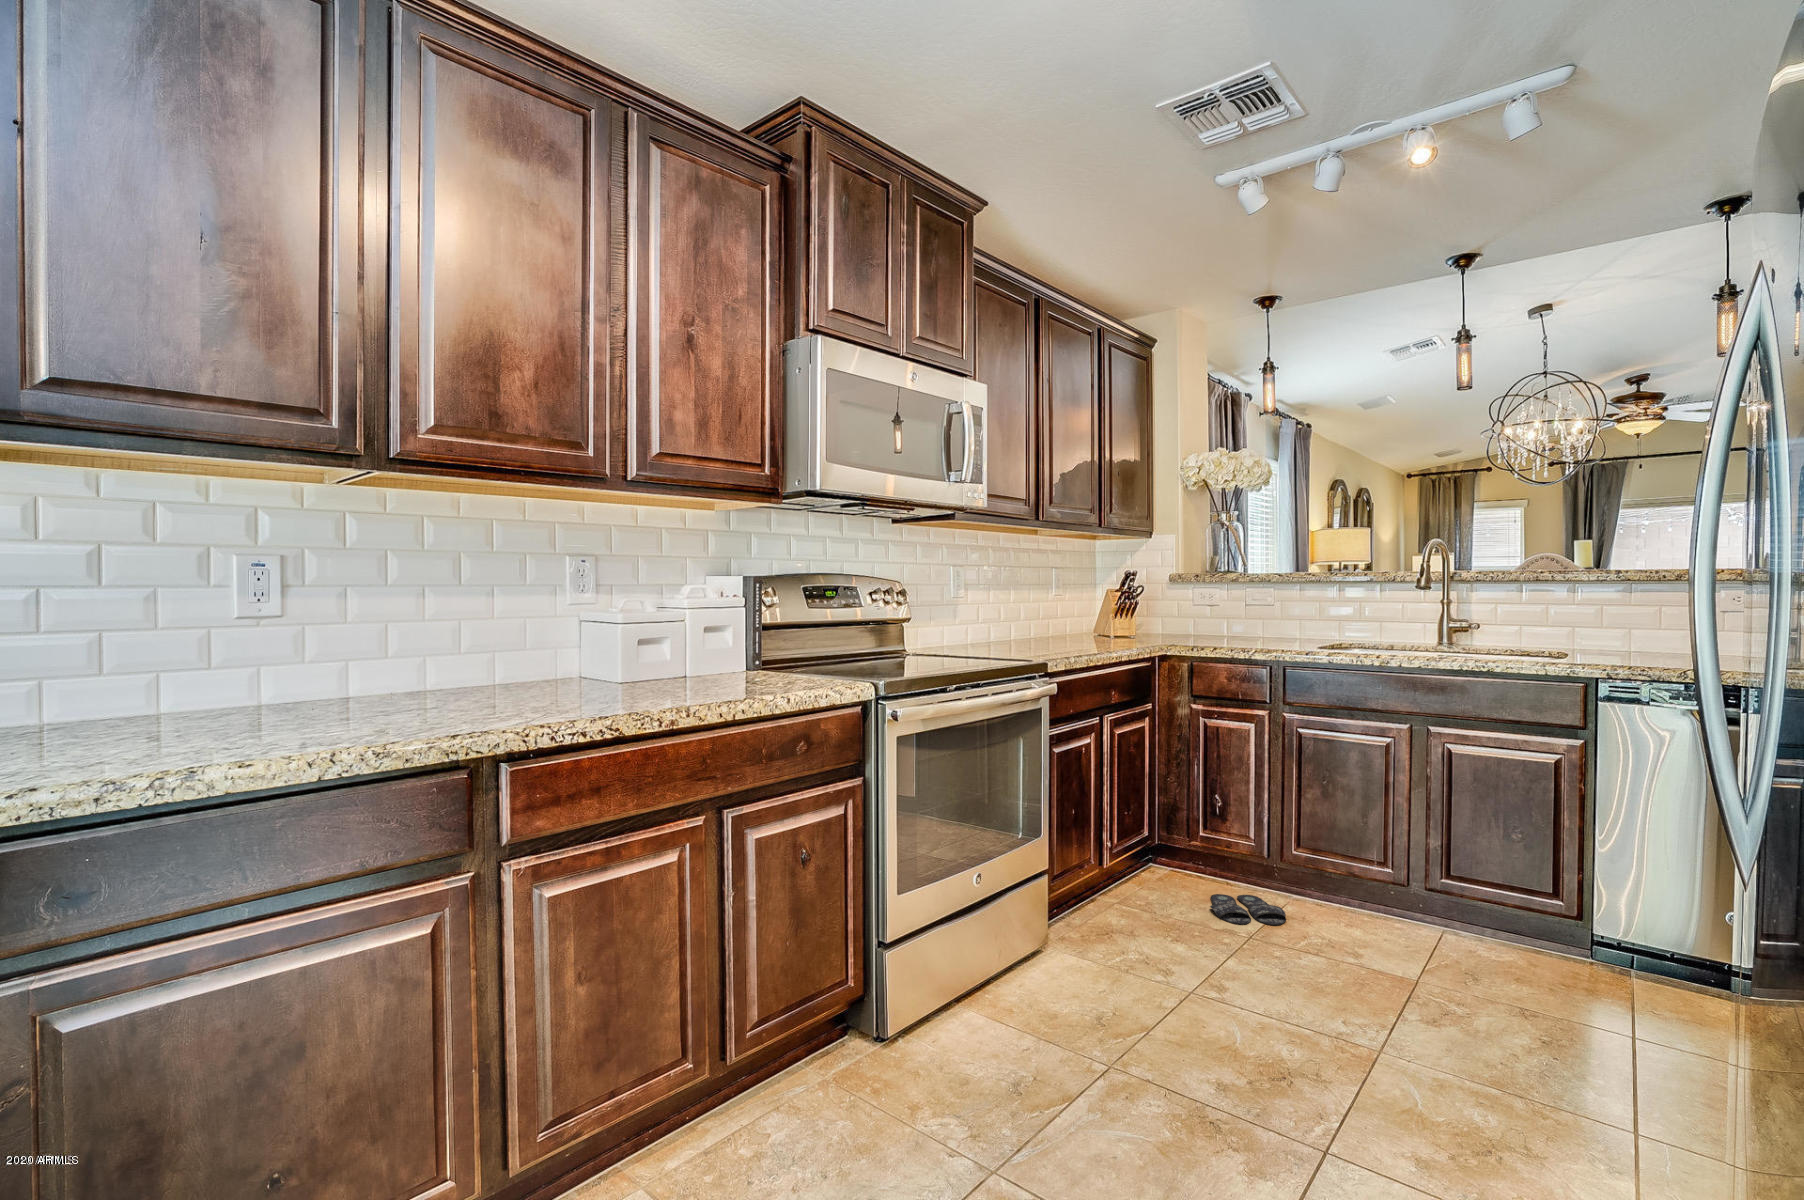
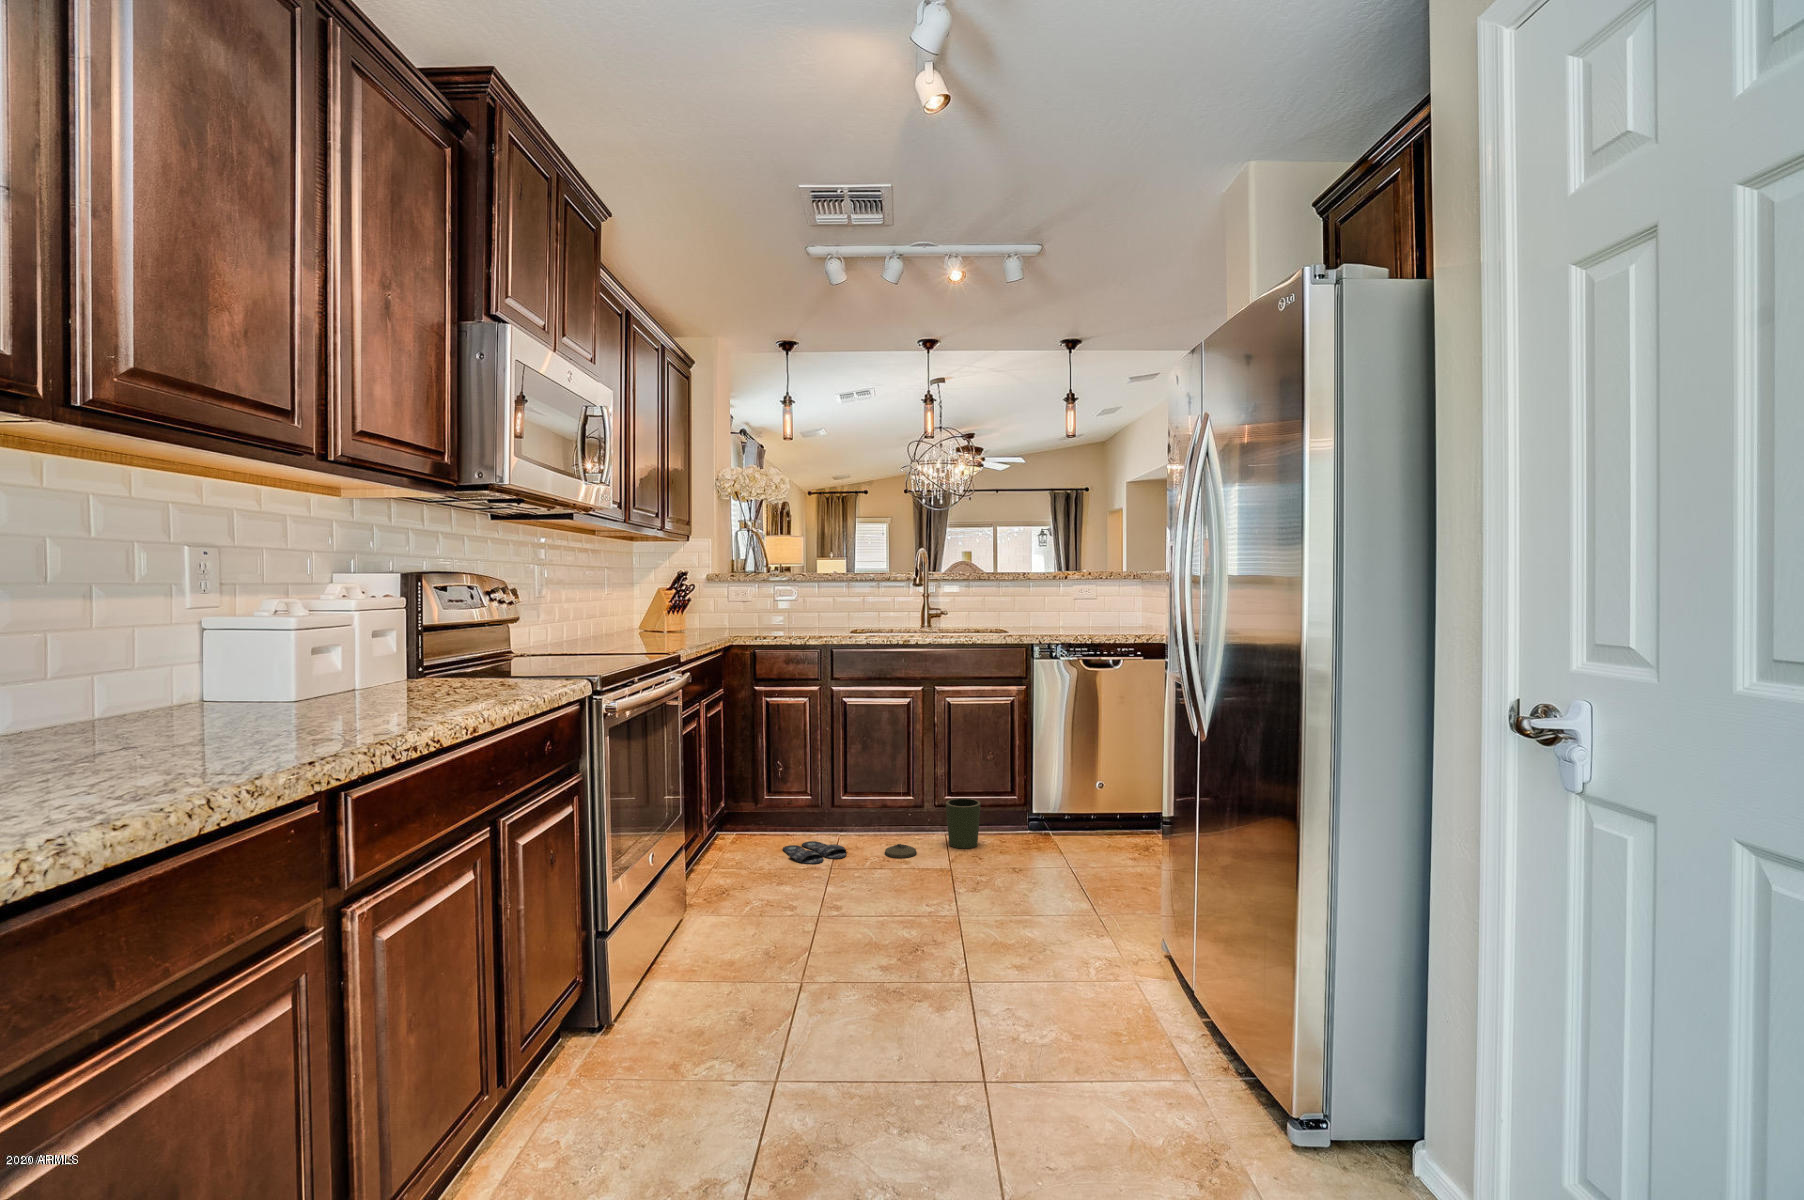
trash can: none [1338,883,1498,958] -> present [885,798,981,858]

